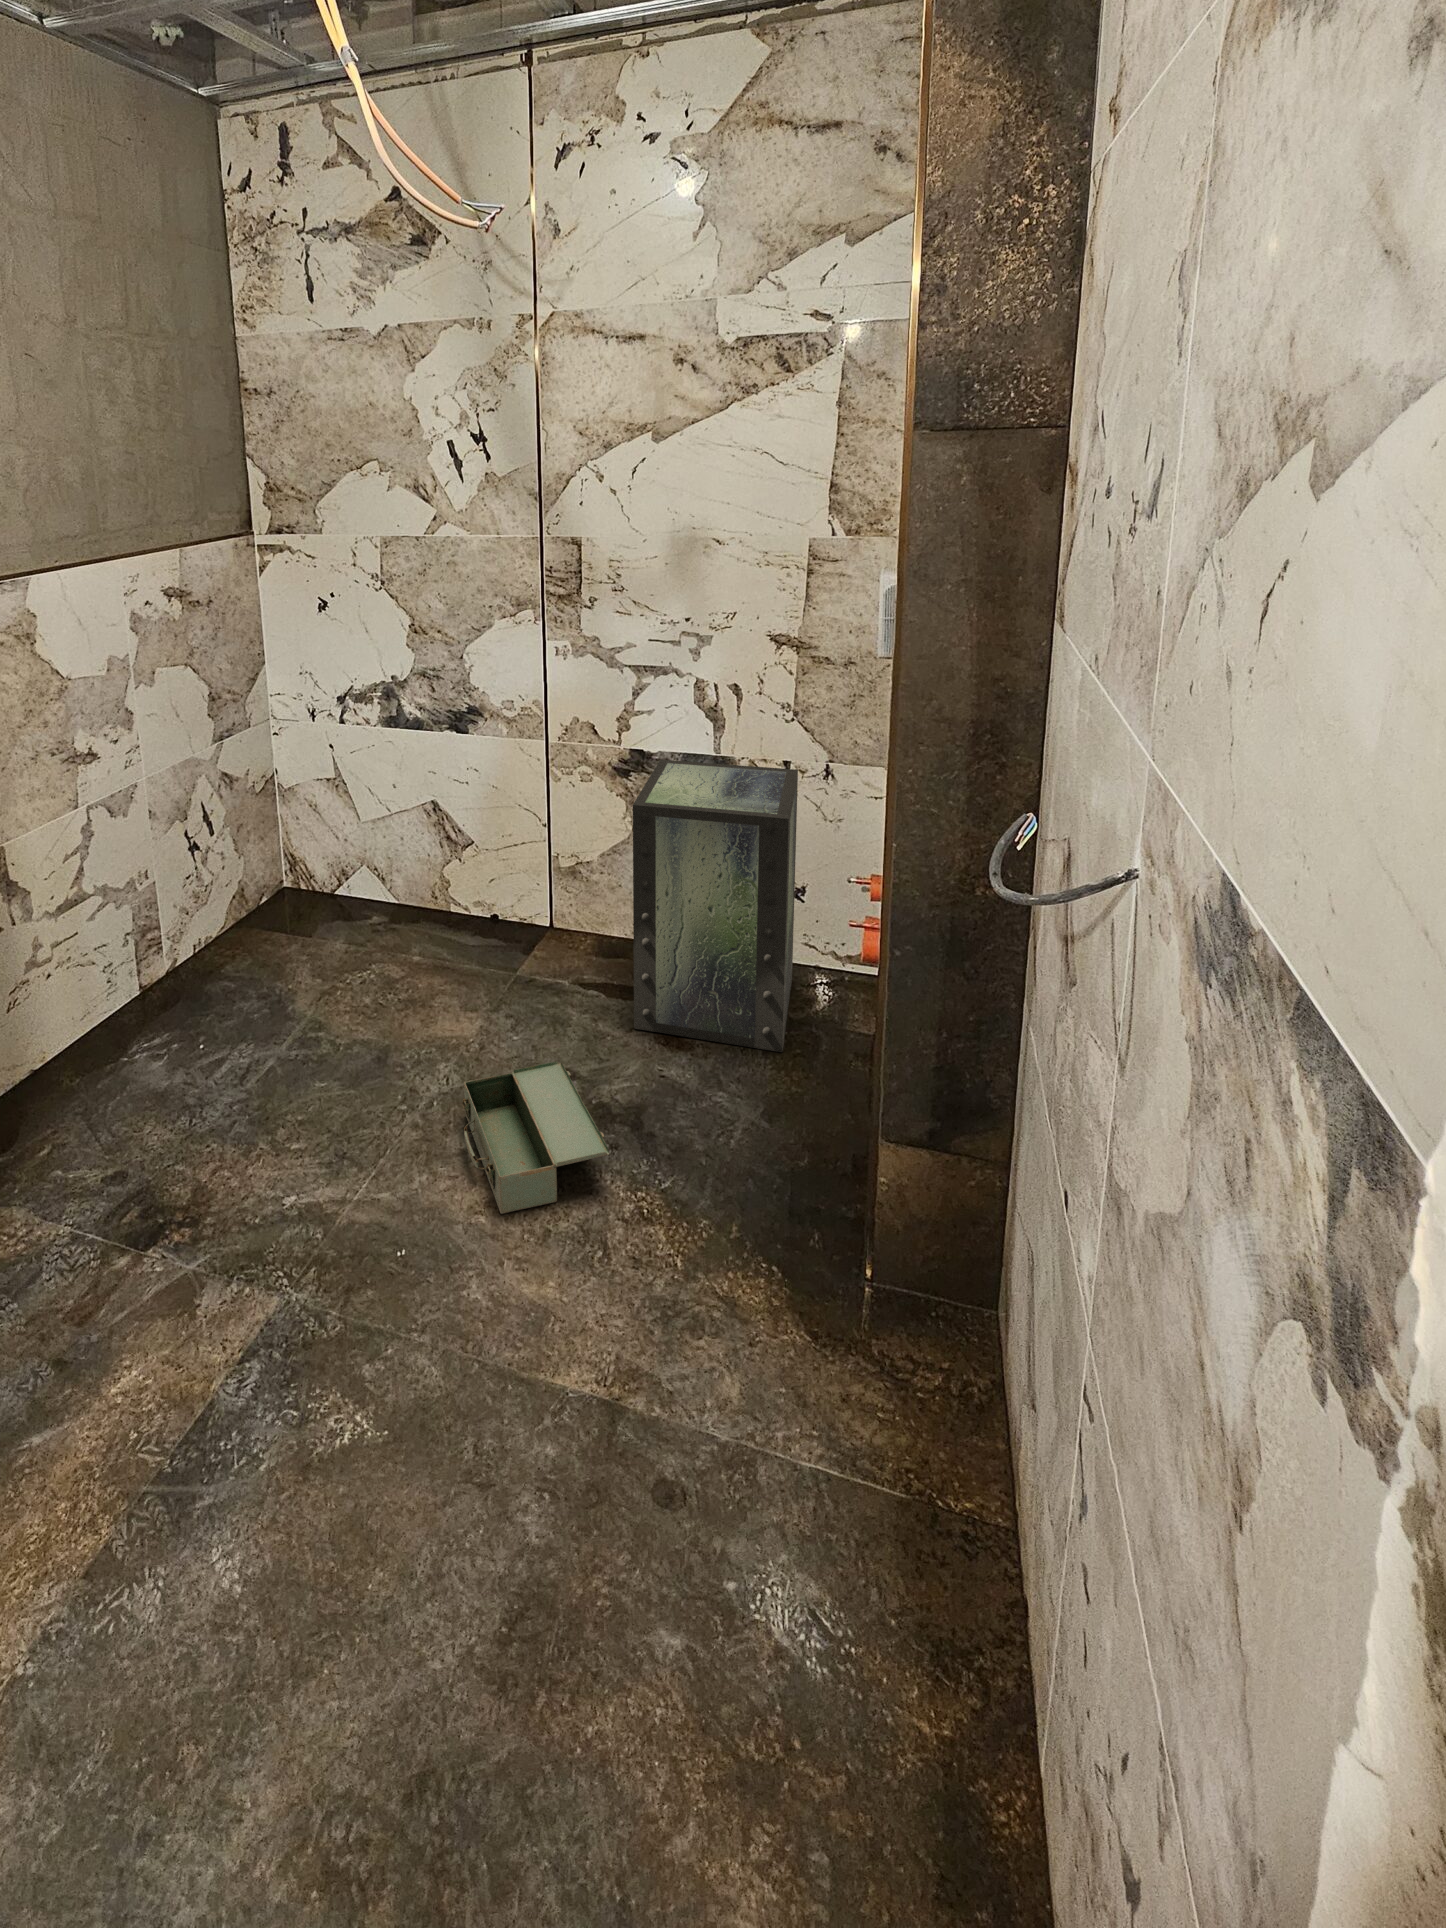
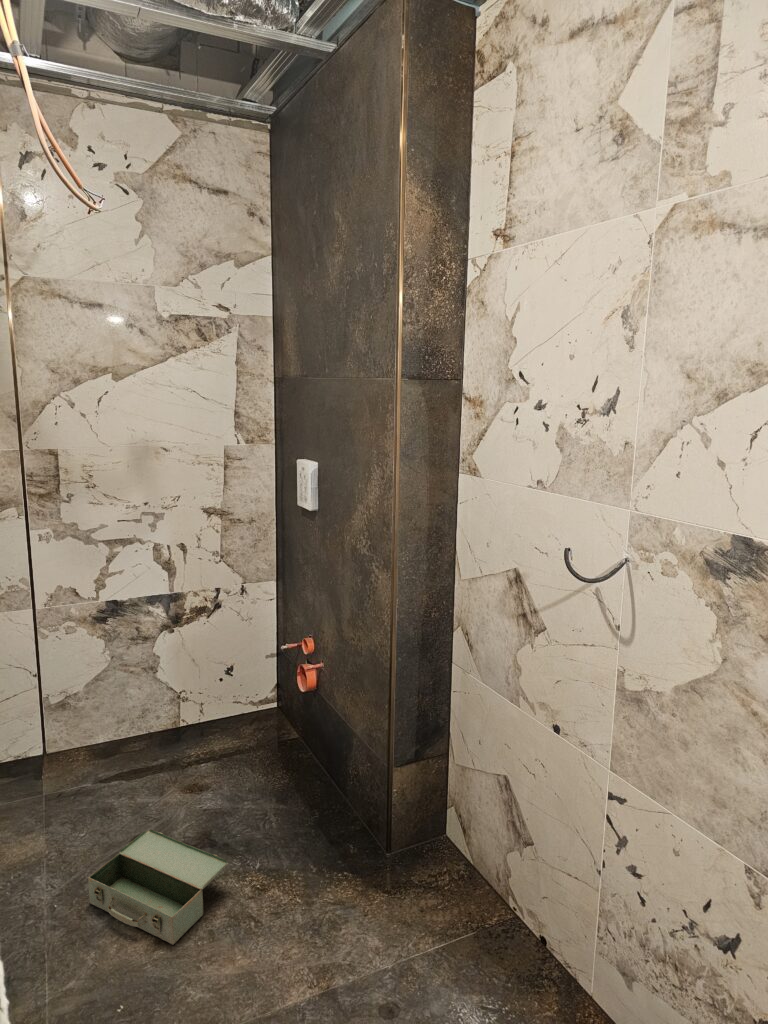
storage box: present [633,760,798,1052] -> none [137,592,261,792]

